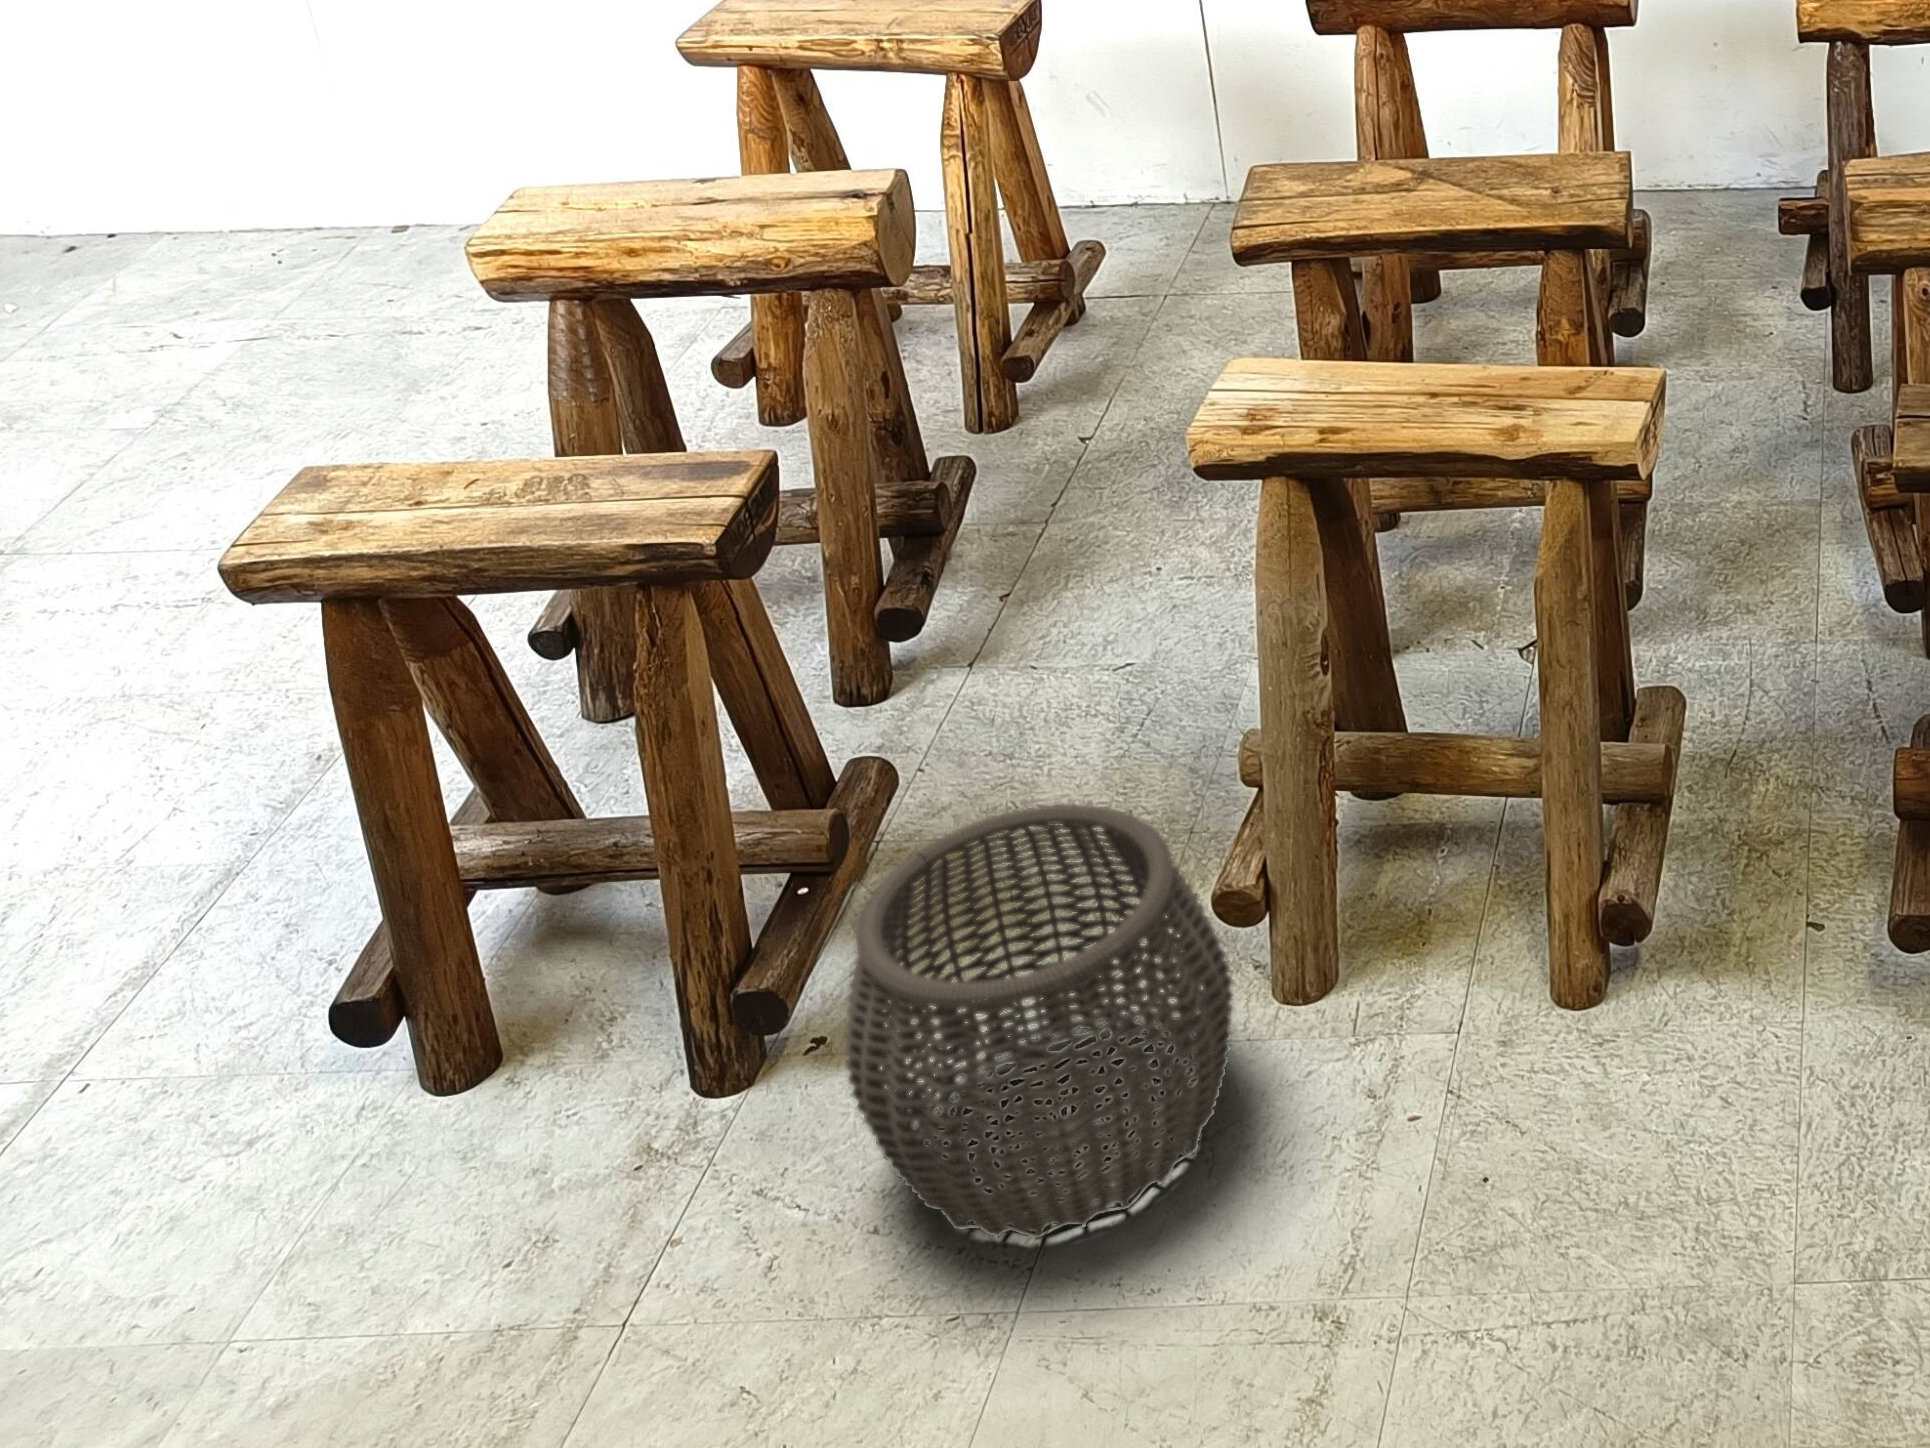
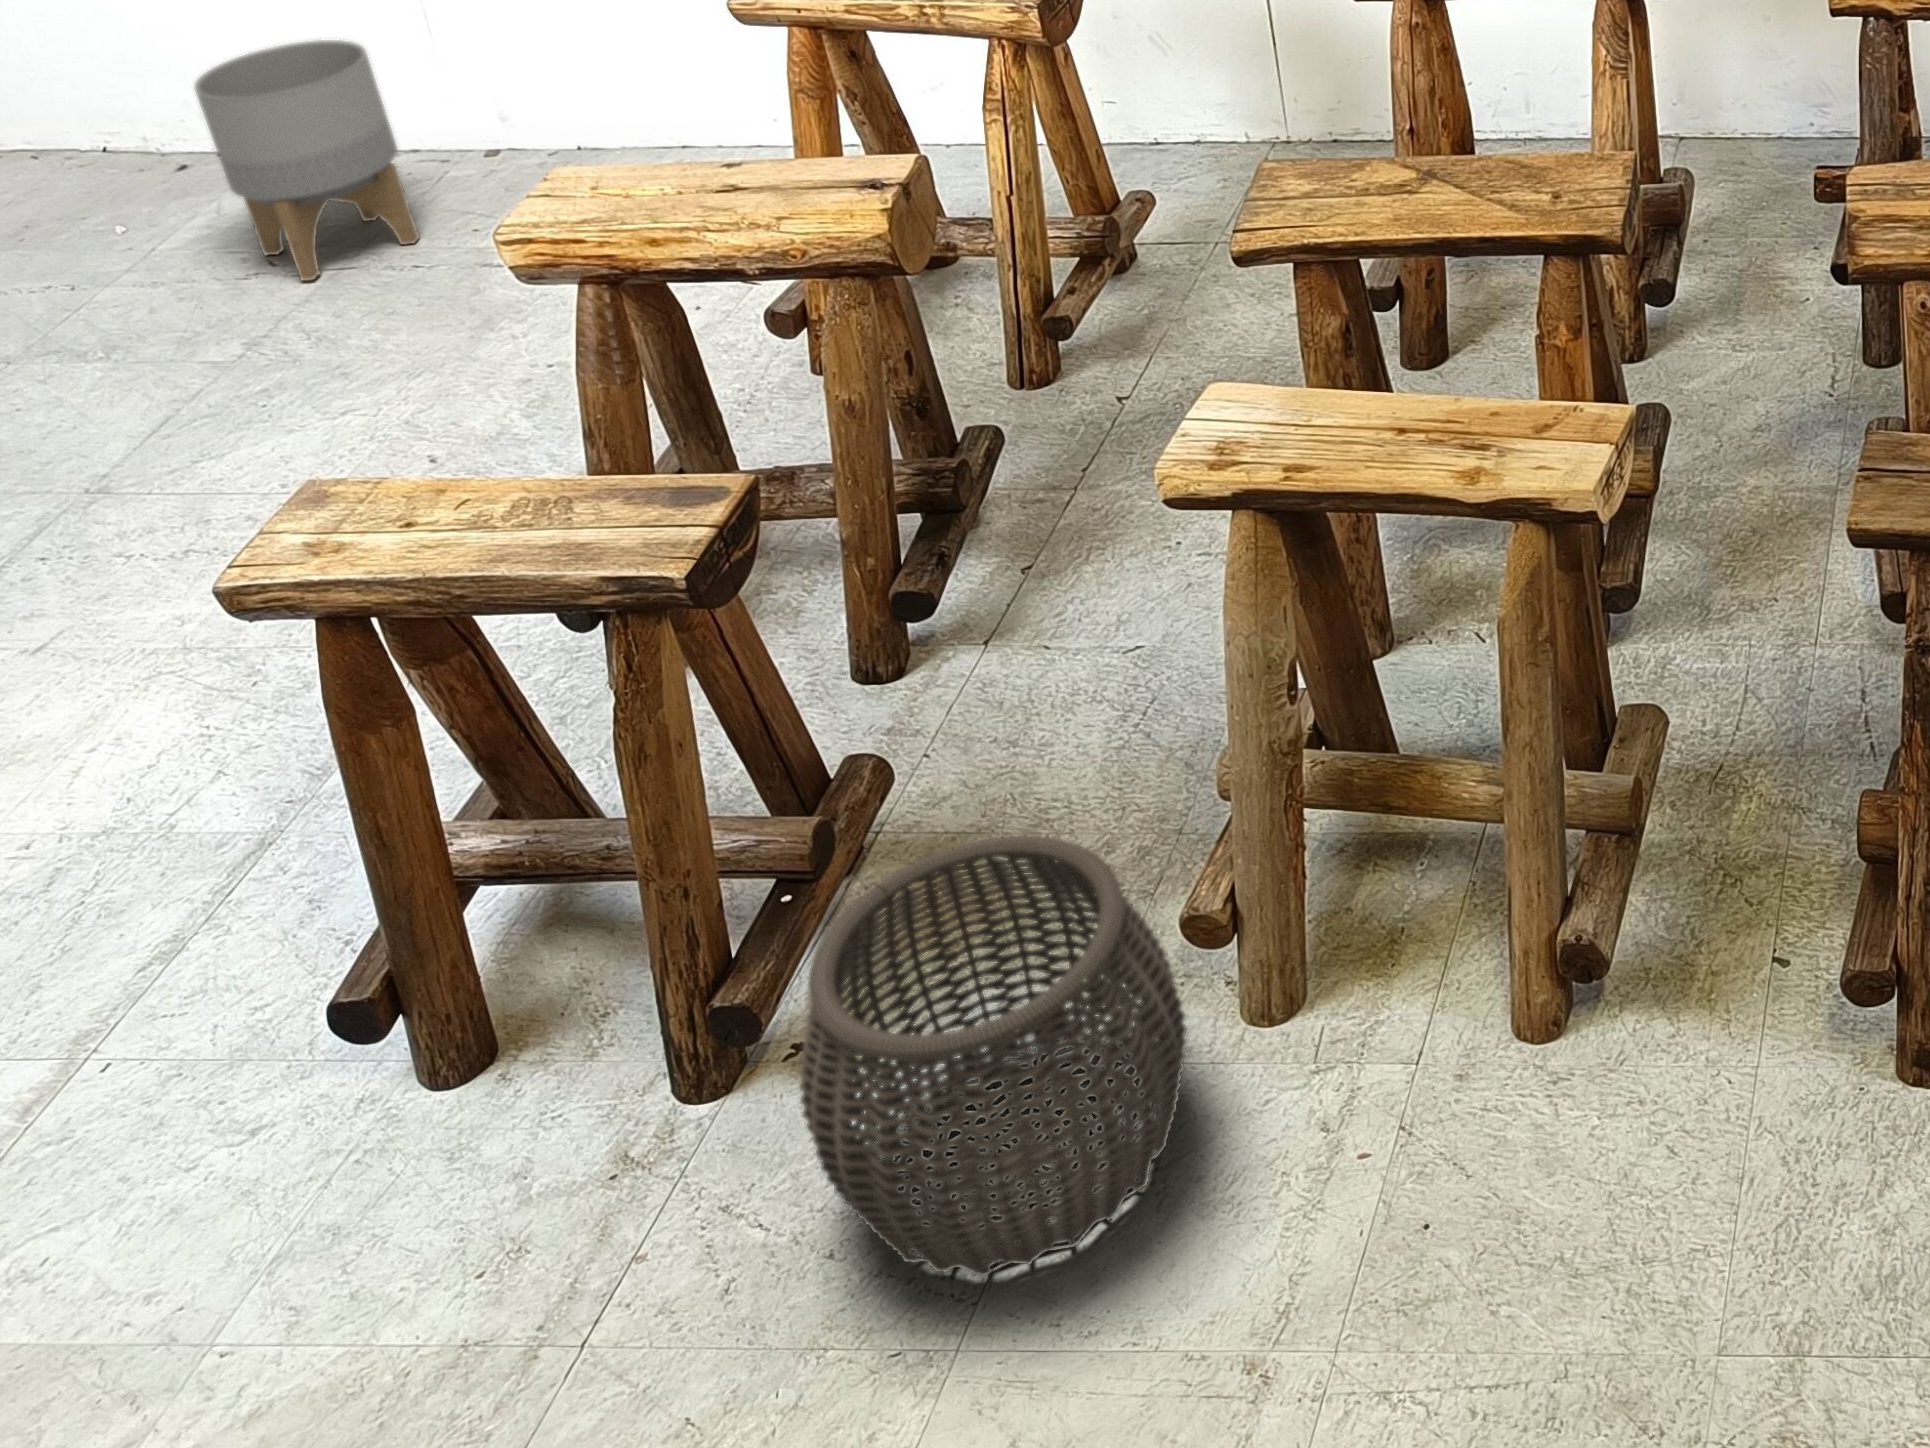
planter: none [80,93,321,346] -> present [194,40,419,281]

